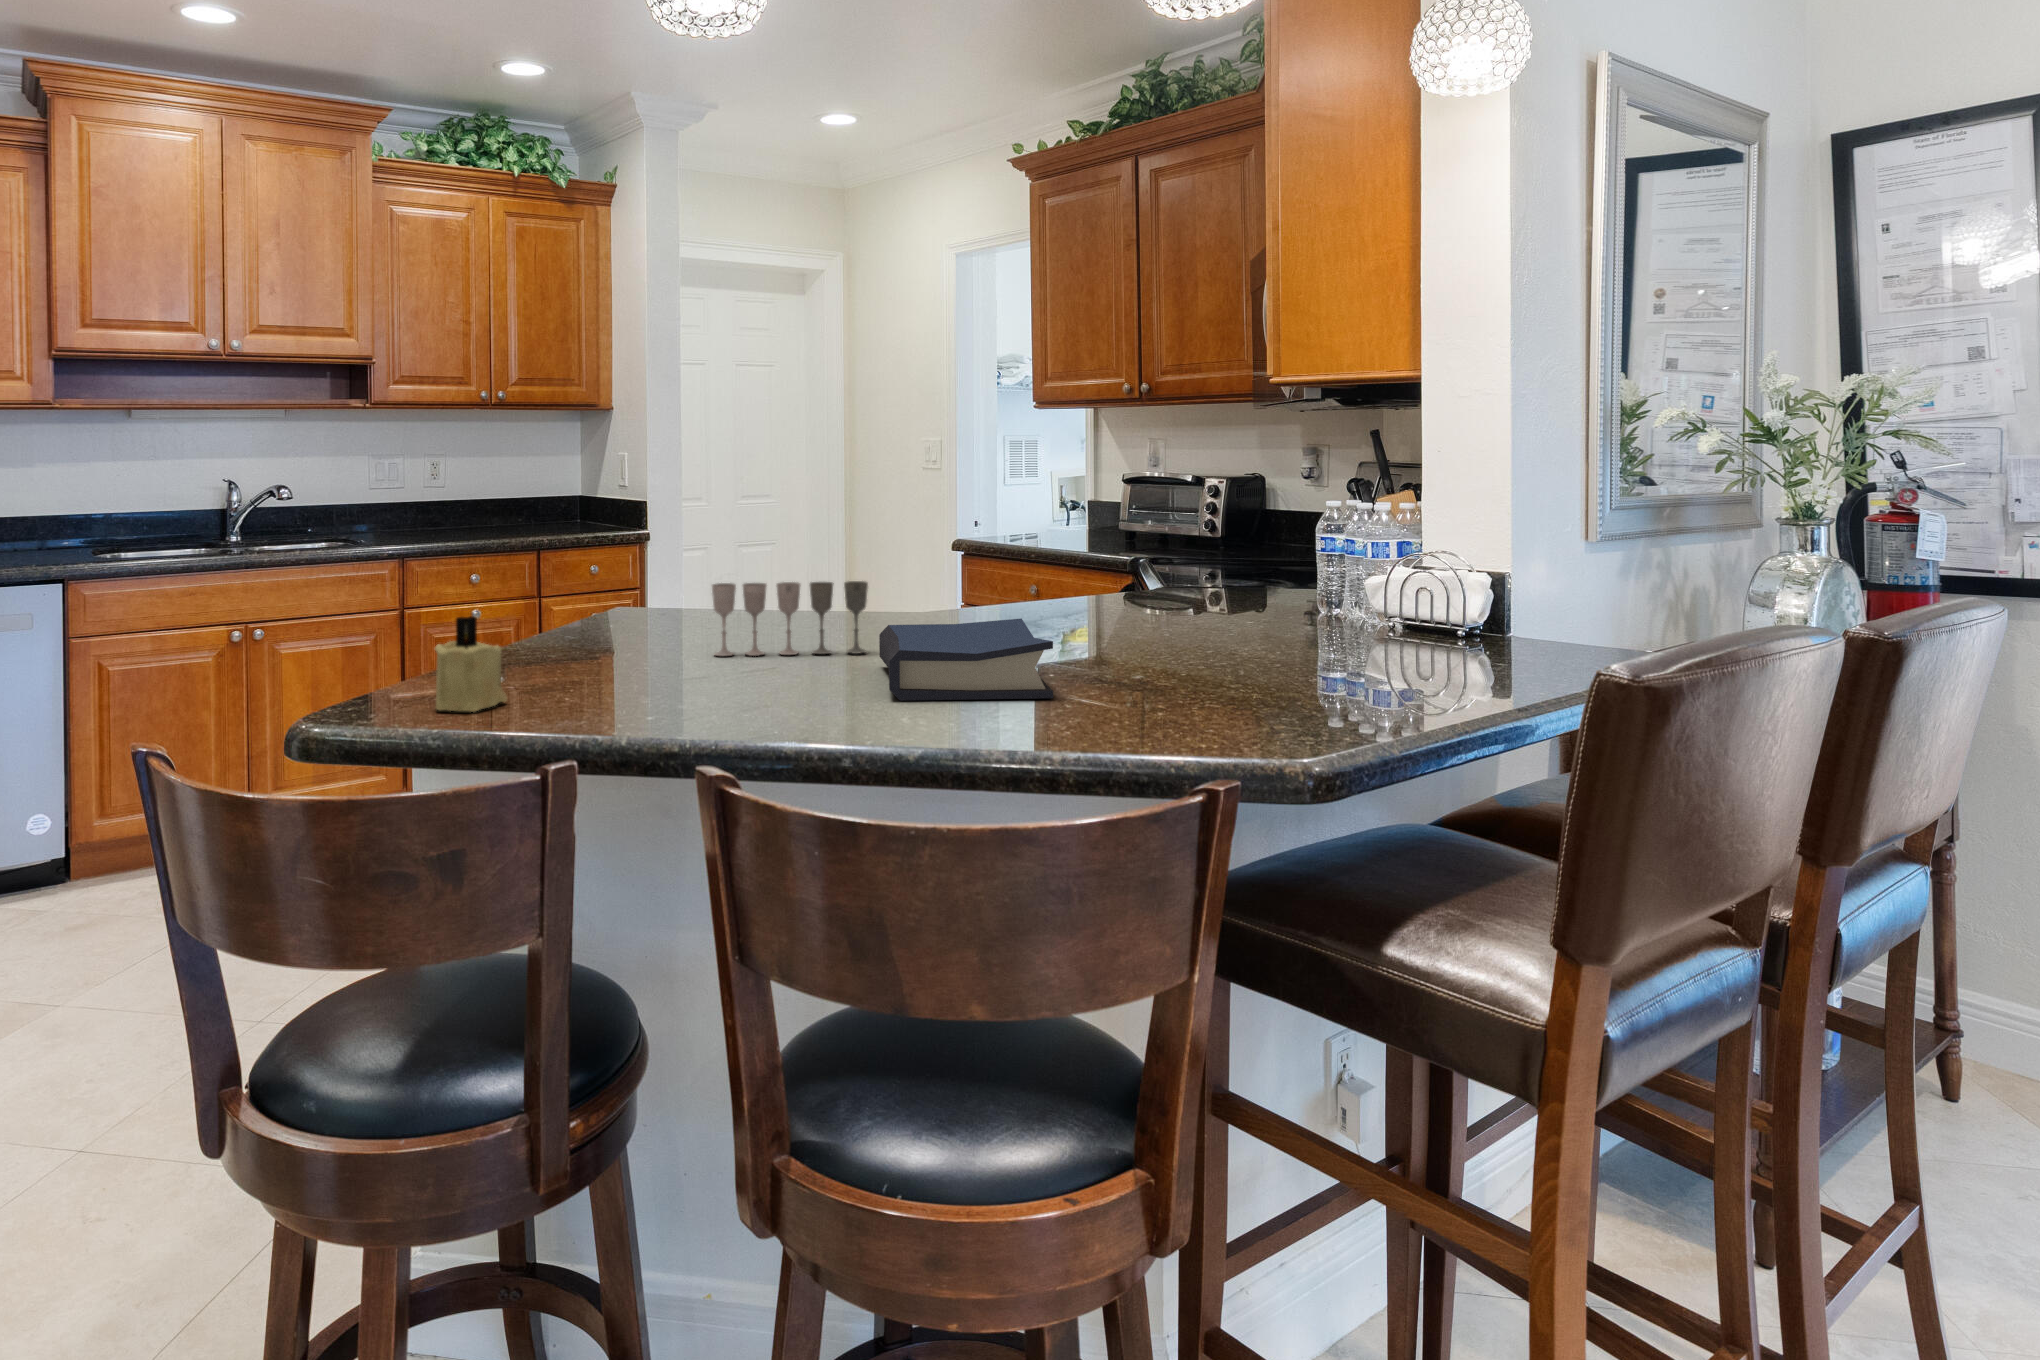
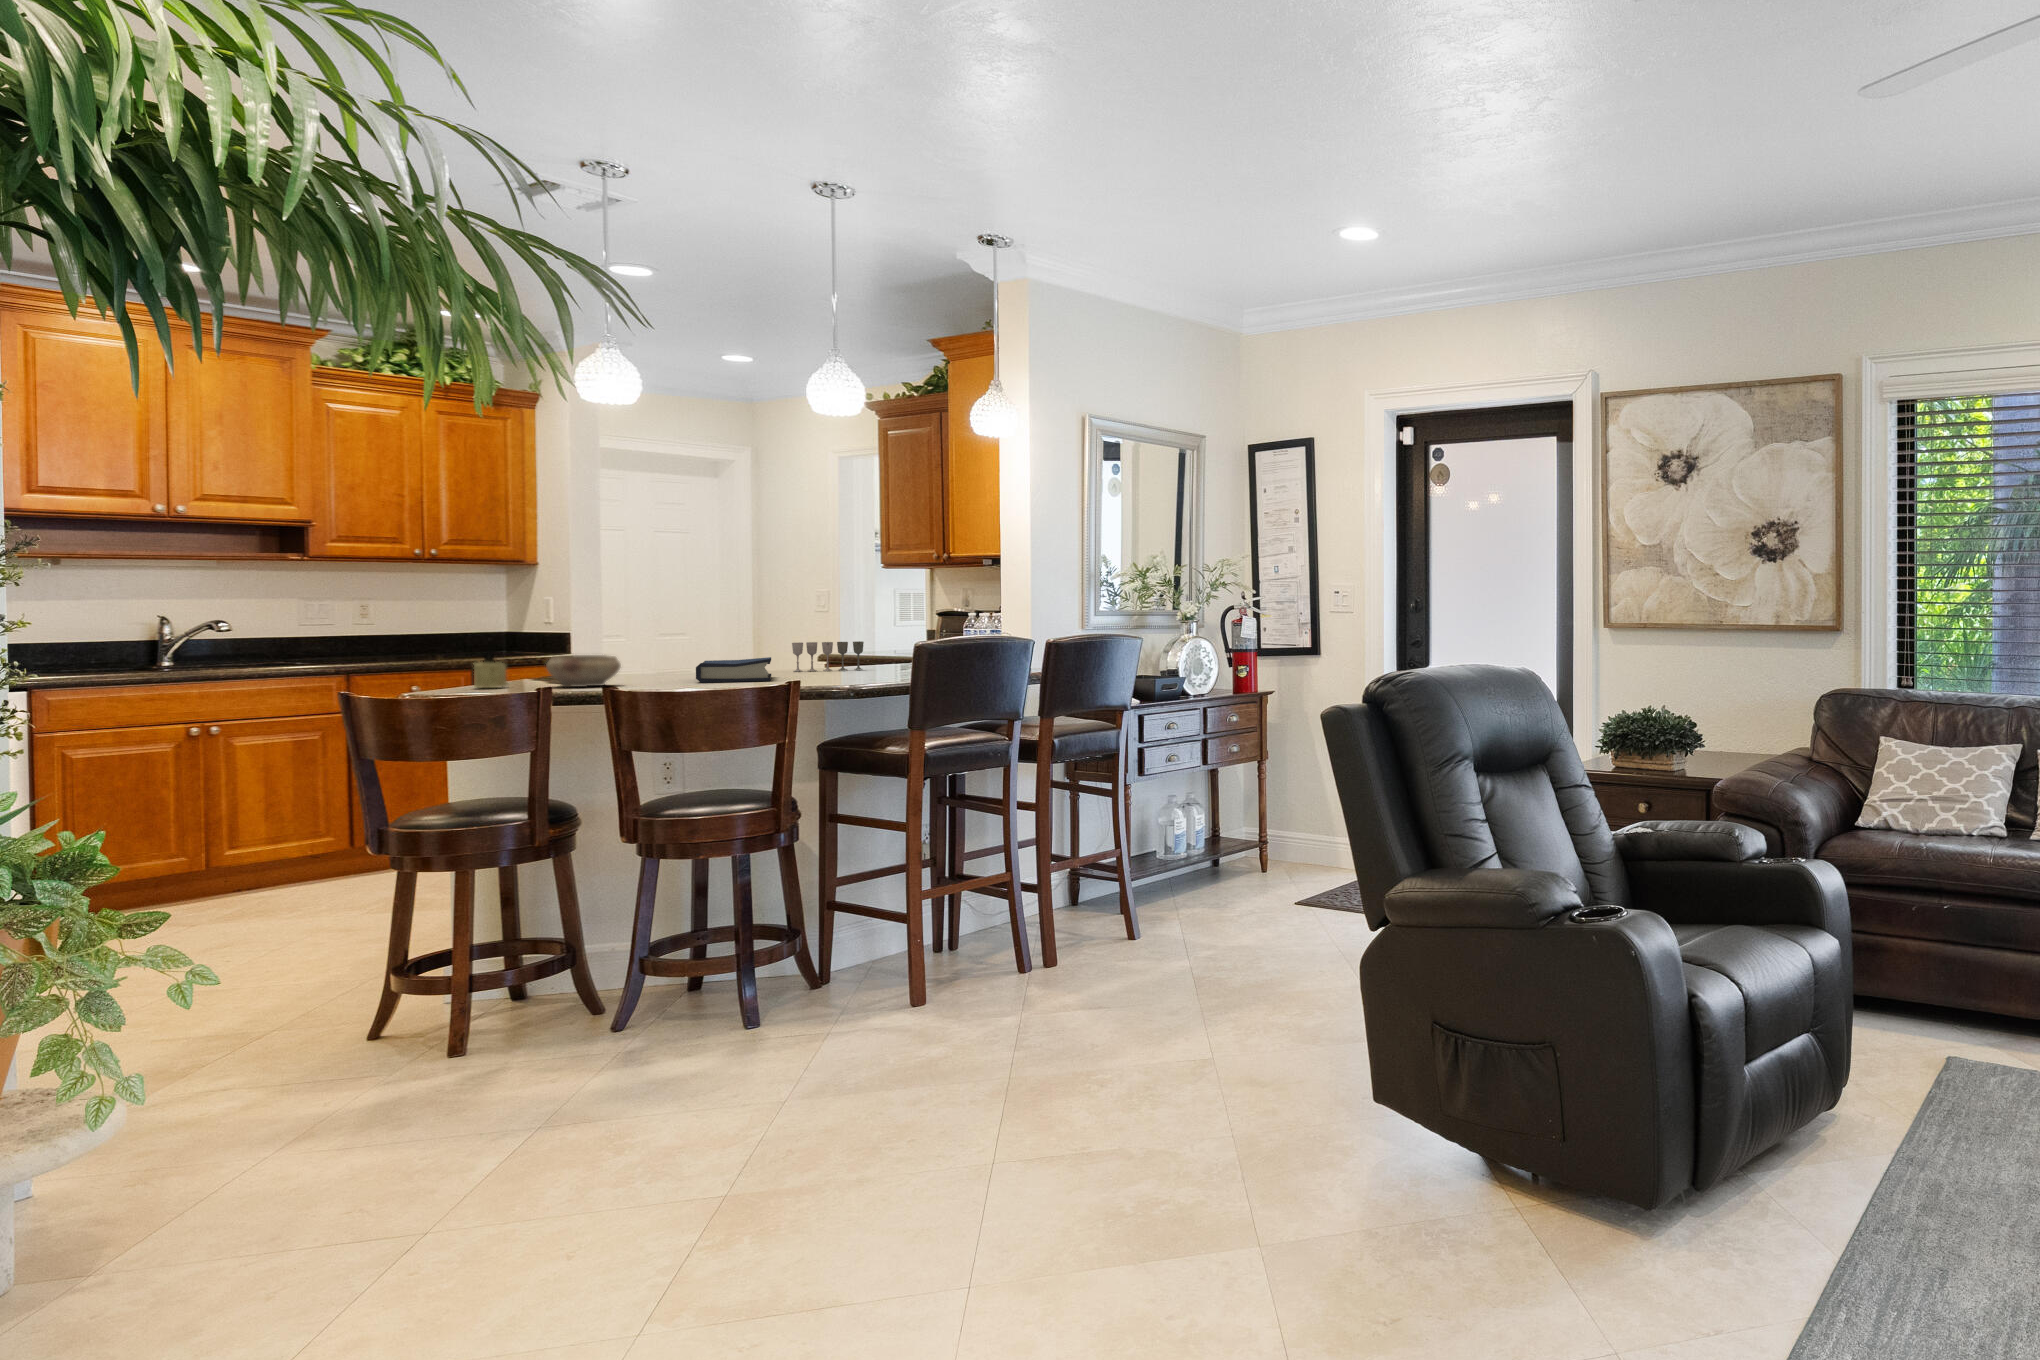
wine glass: present [712,581,868,656] -> present [792,641,864,672]
ceramic bowl: none [577,623,732,717] -> present [546,655,621,687]

